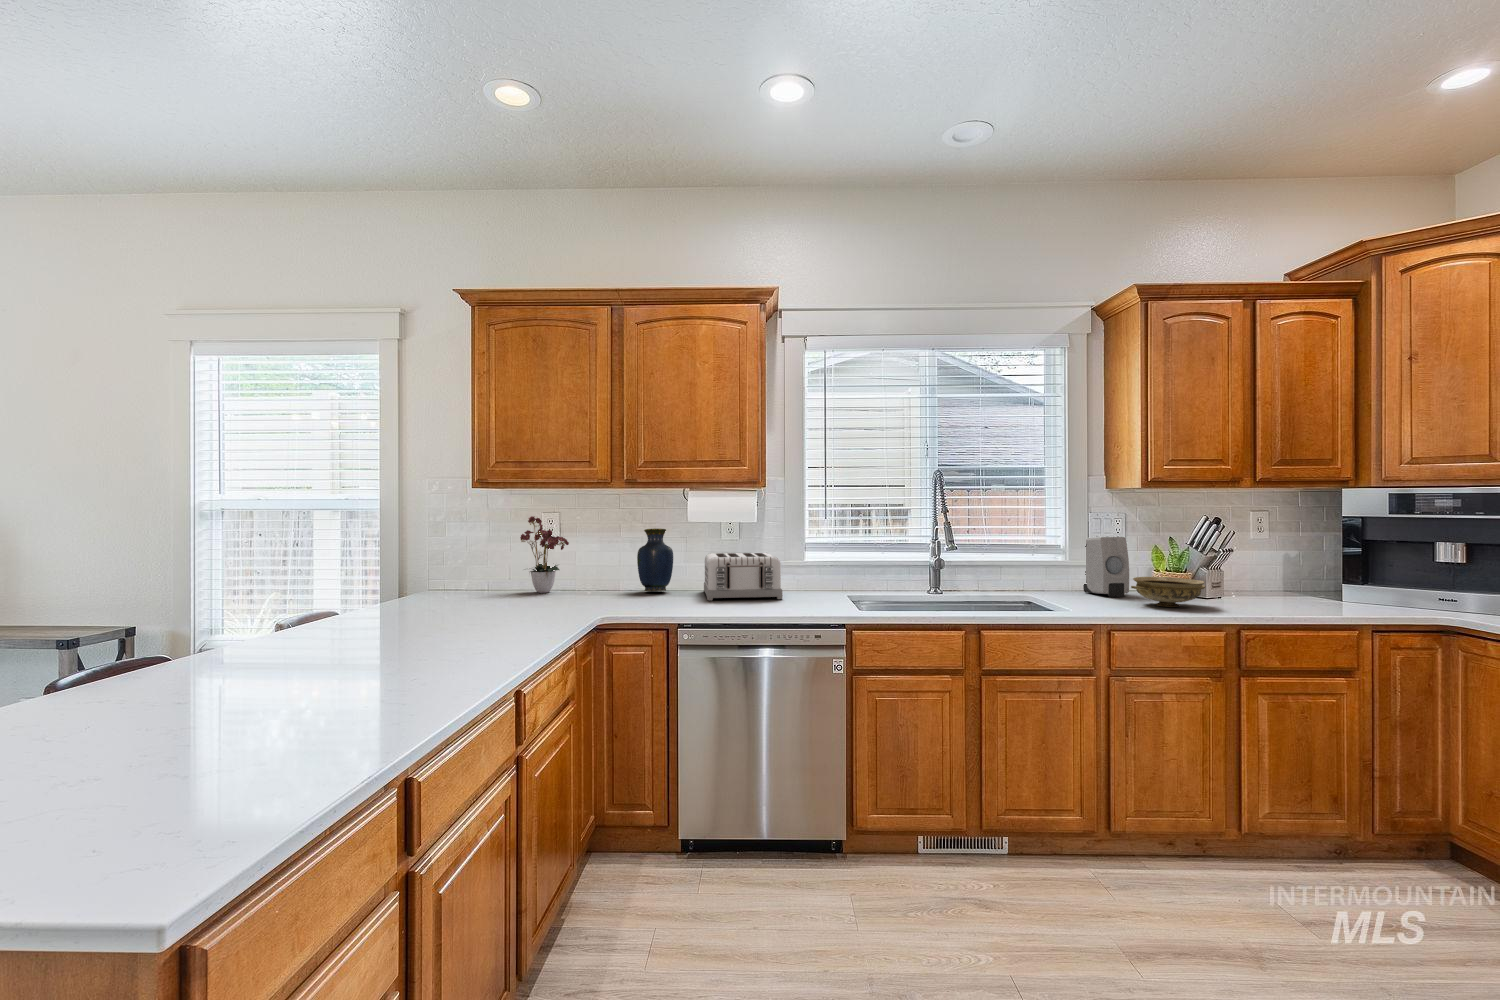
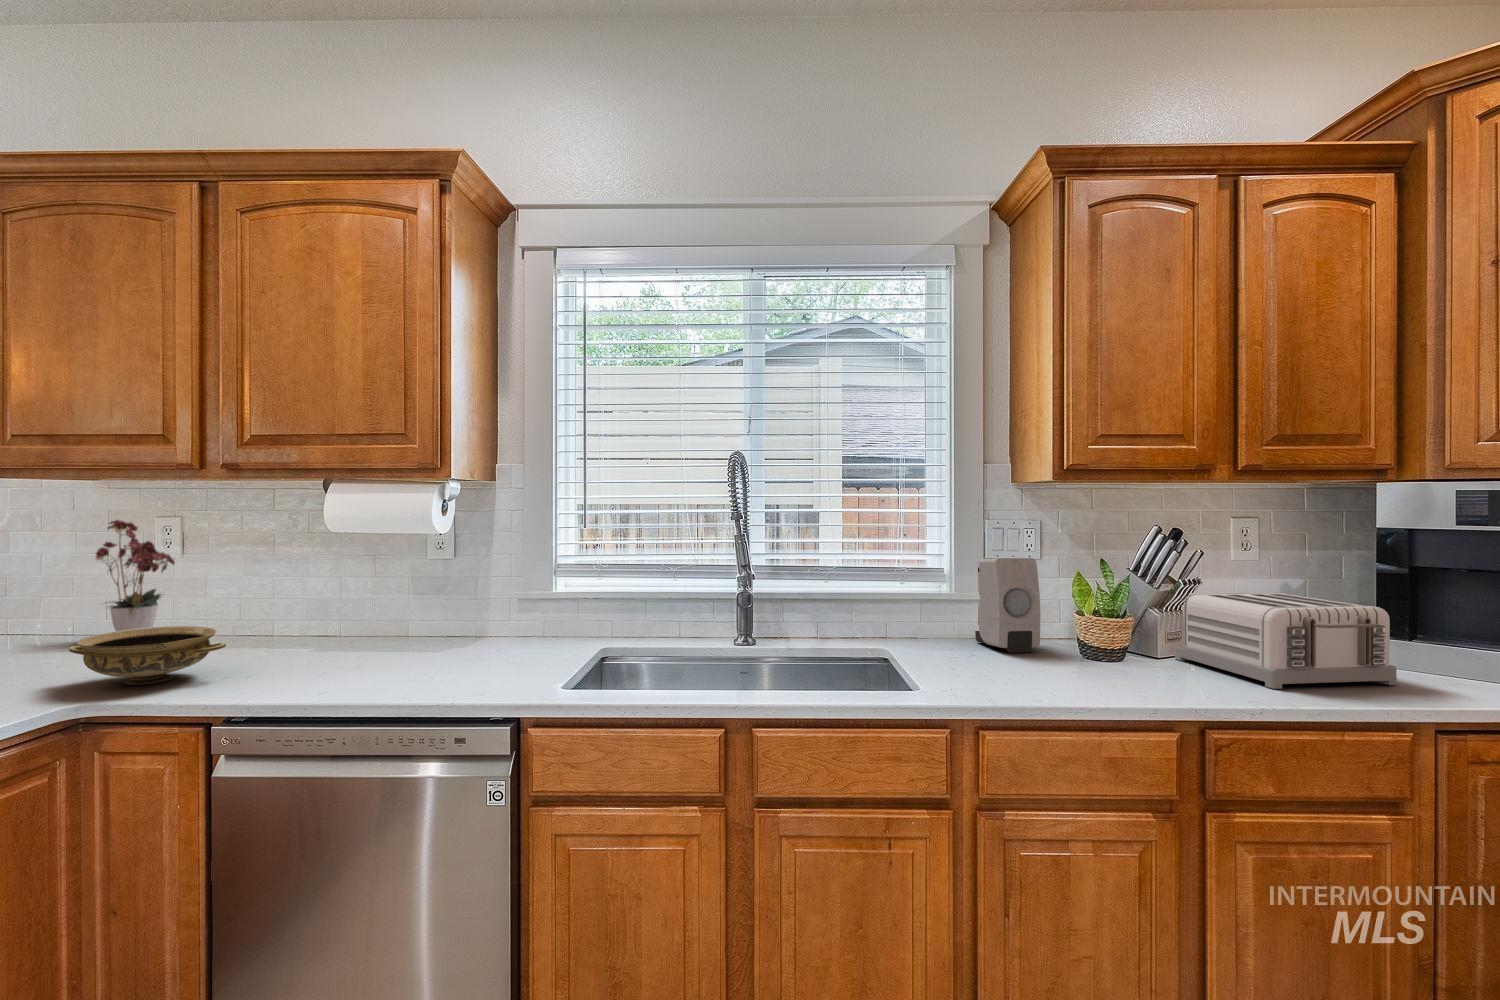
vase: present [637,529,673,591] -> none [280,540,345,639]
toaster: present [704,552,782,601] -> present [1175,592,1397,689]
ceramic bowl: present [1131,577,1205,607] -> present [69,626,226,685]

